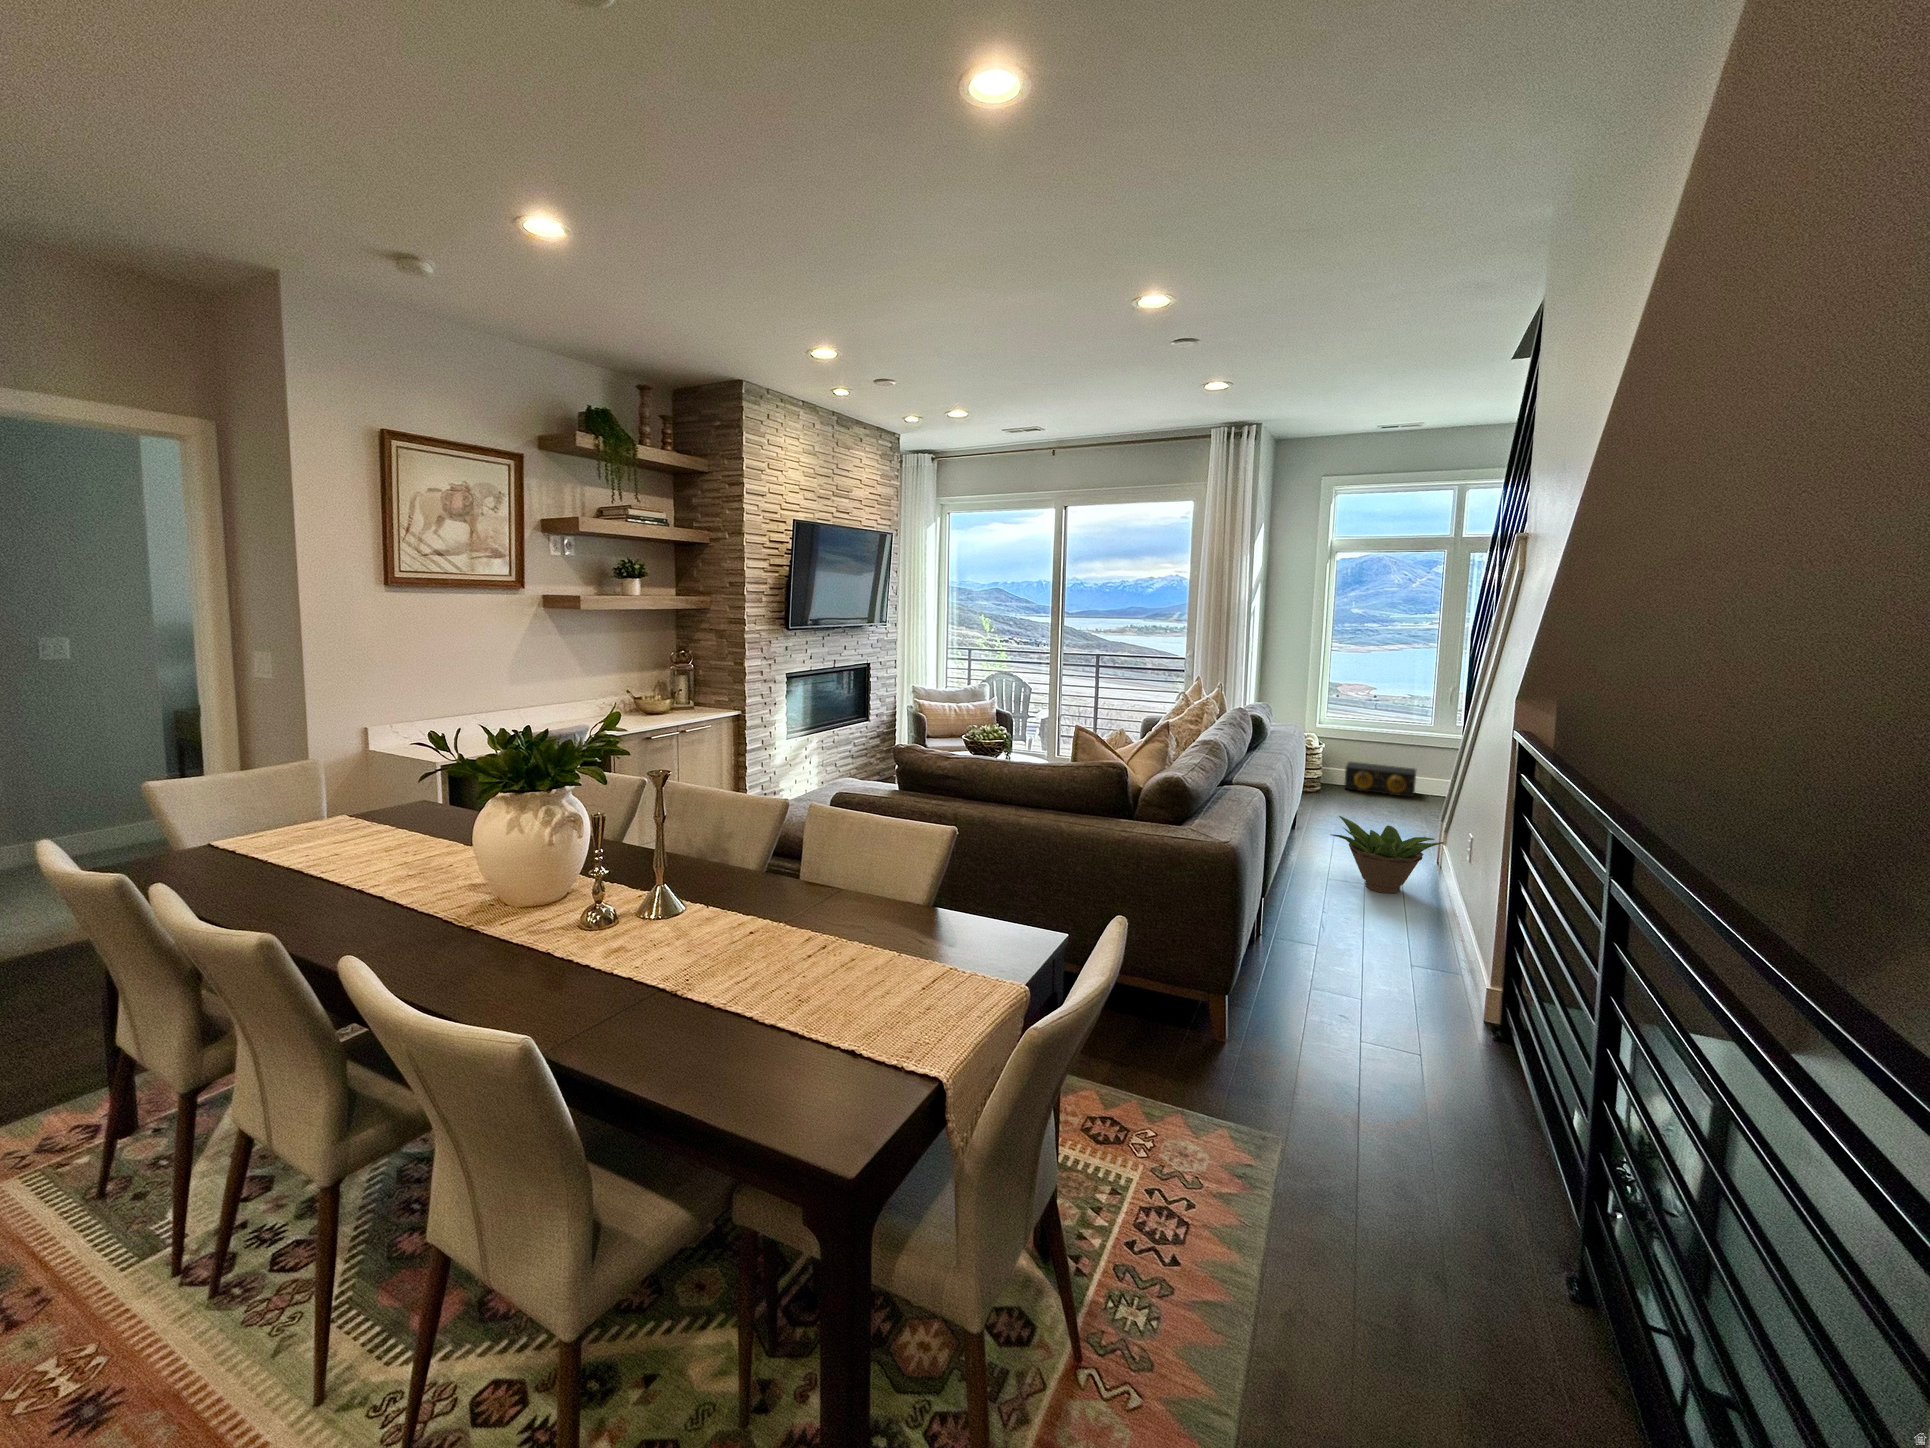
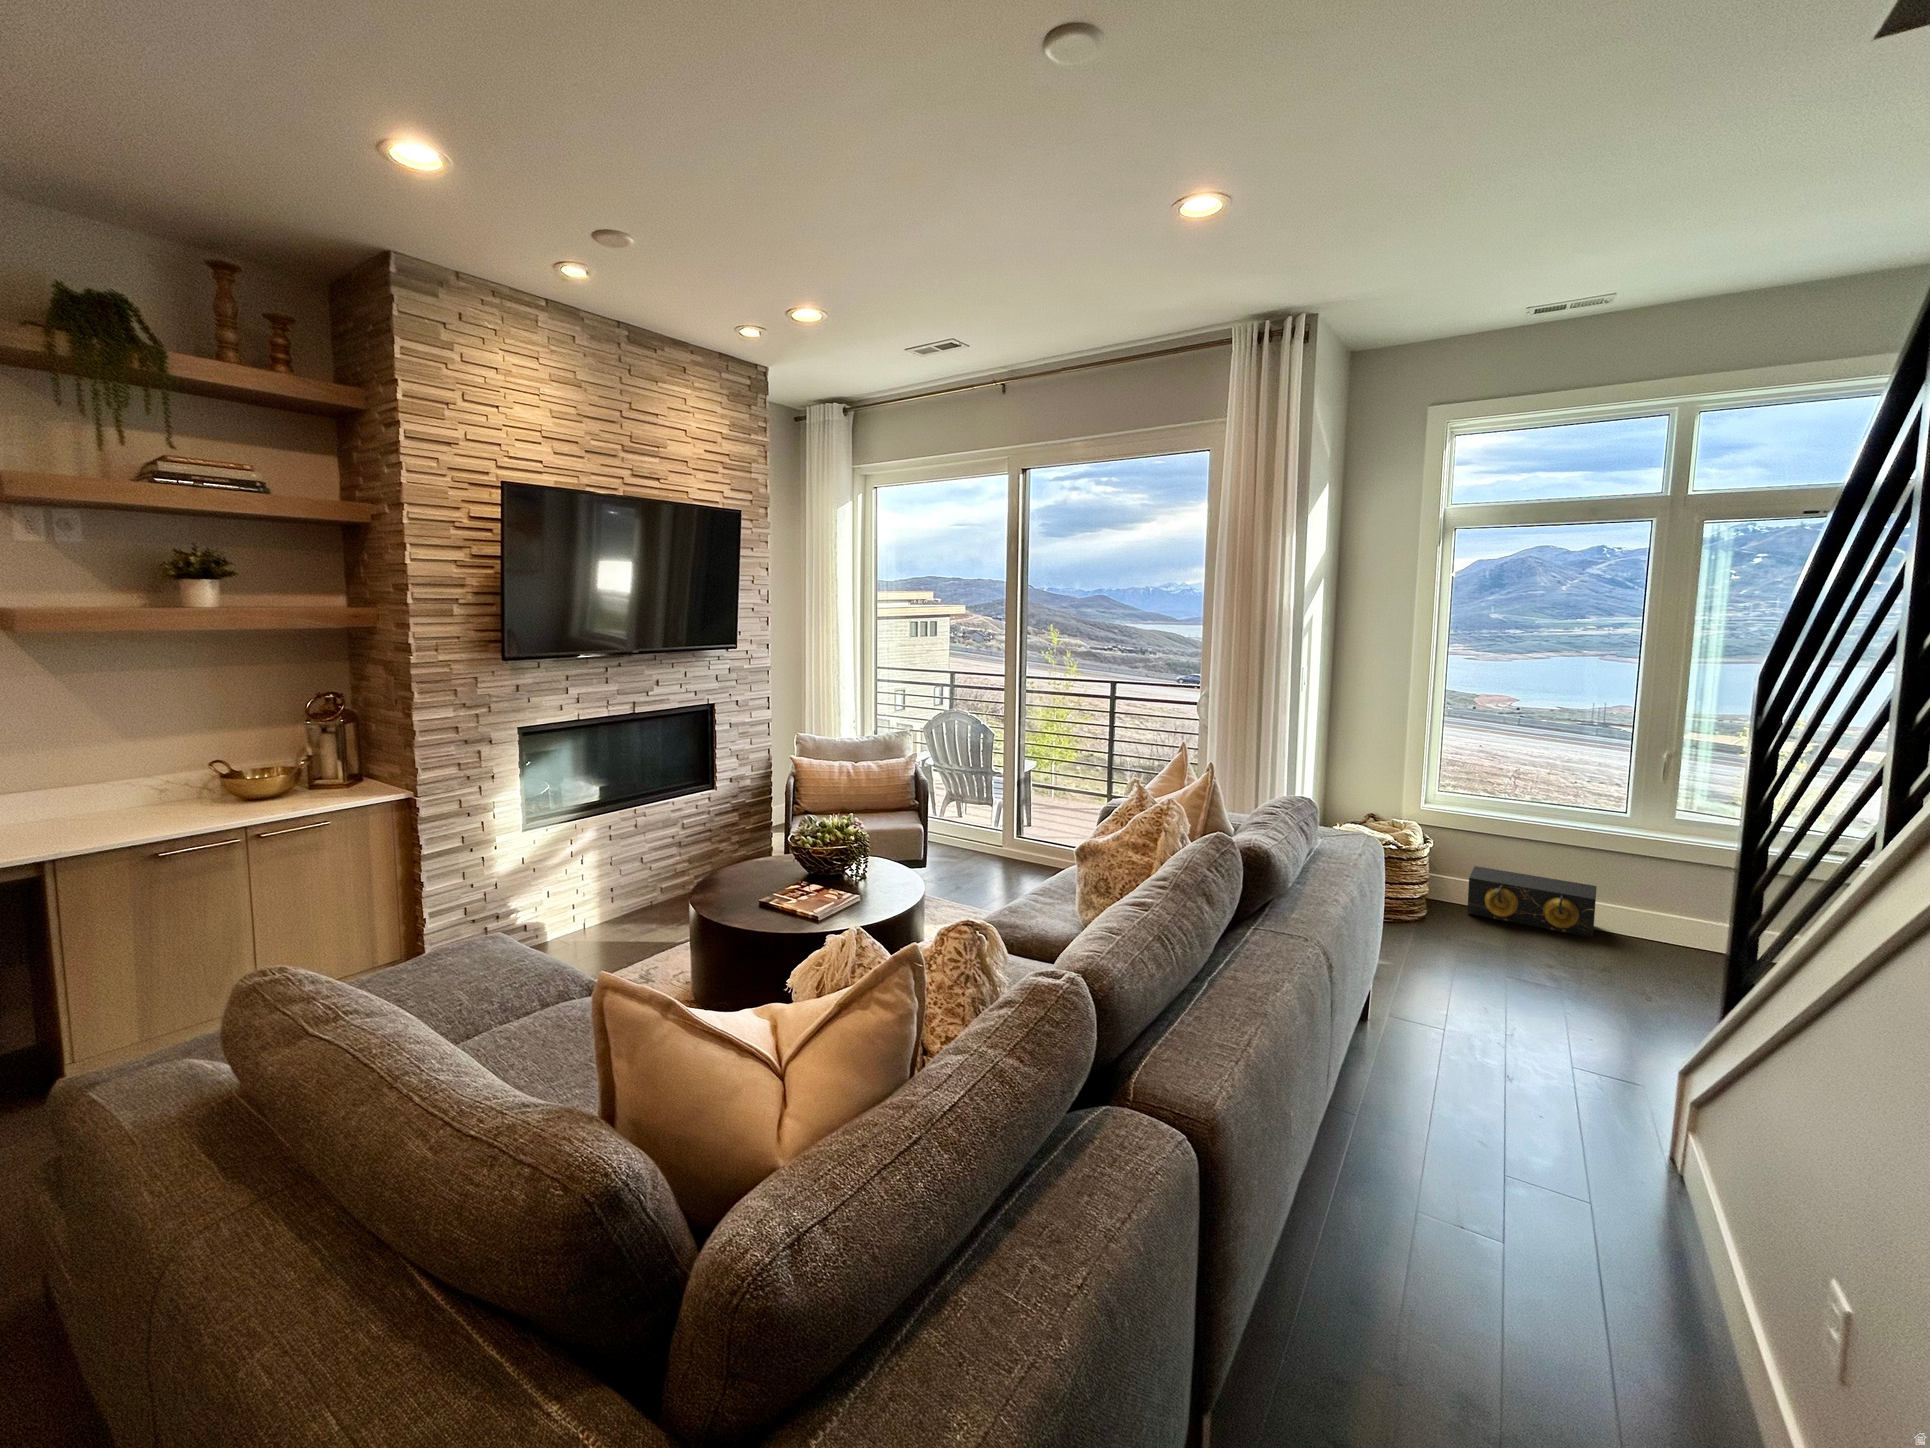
decorative plant: present [1330,816,1444,893] -> none [1419,1057,1702,1276]

